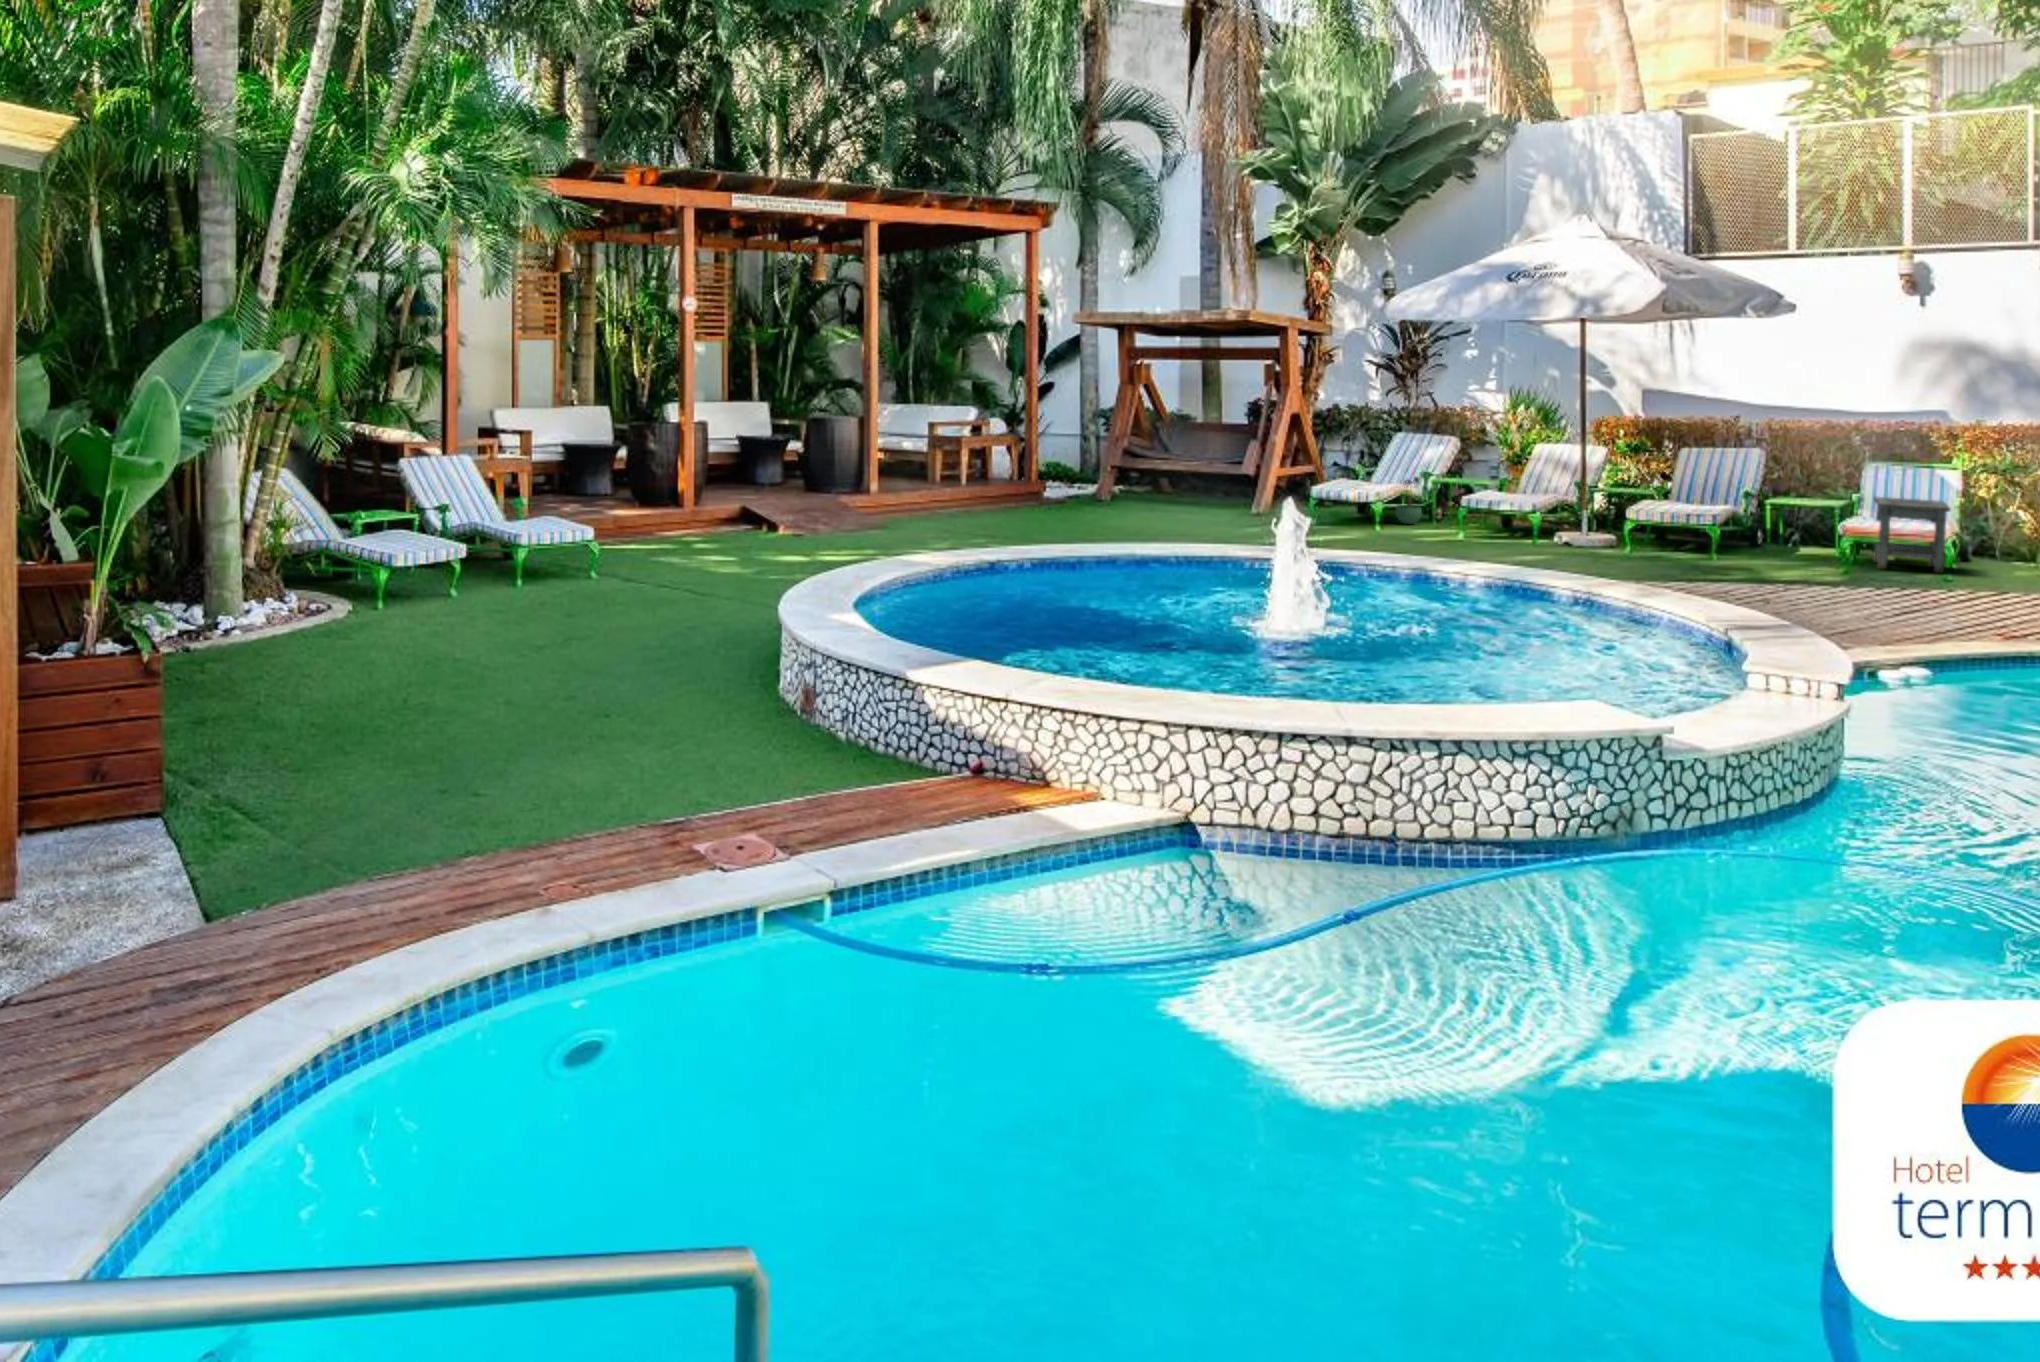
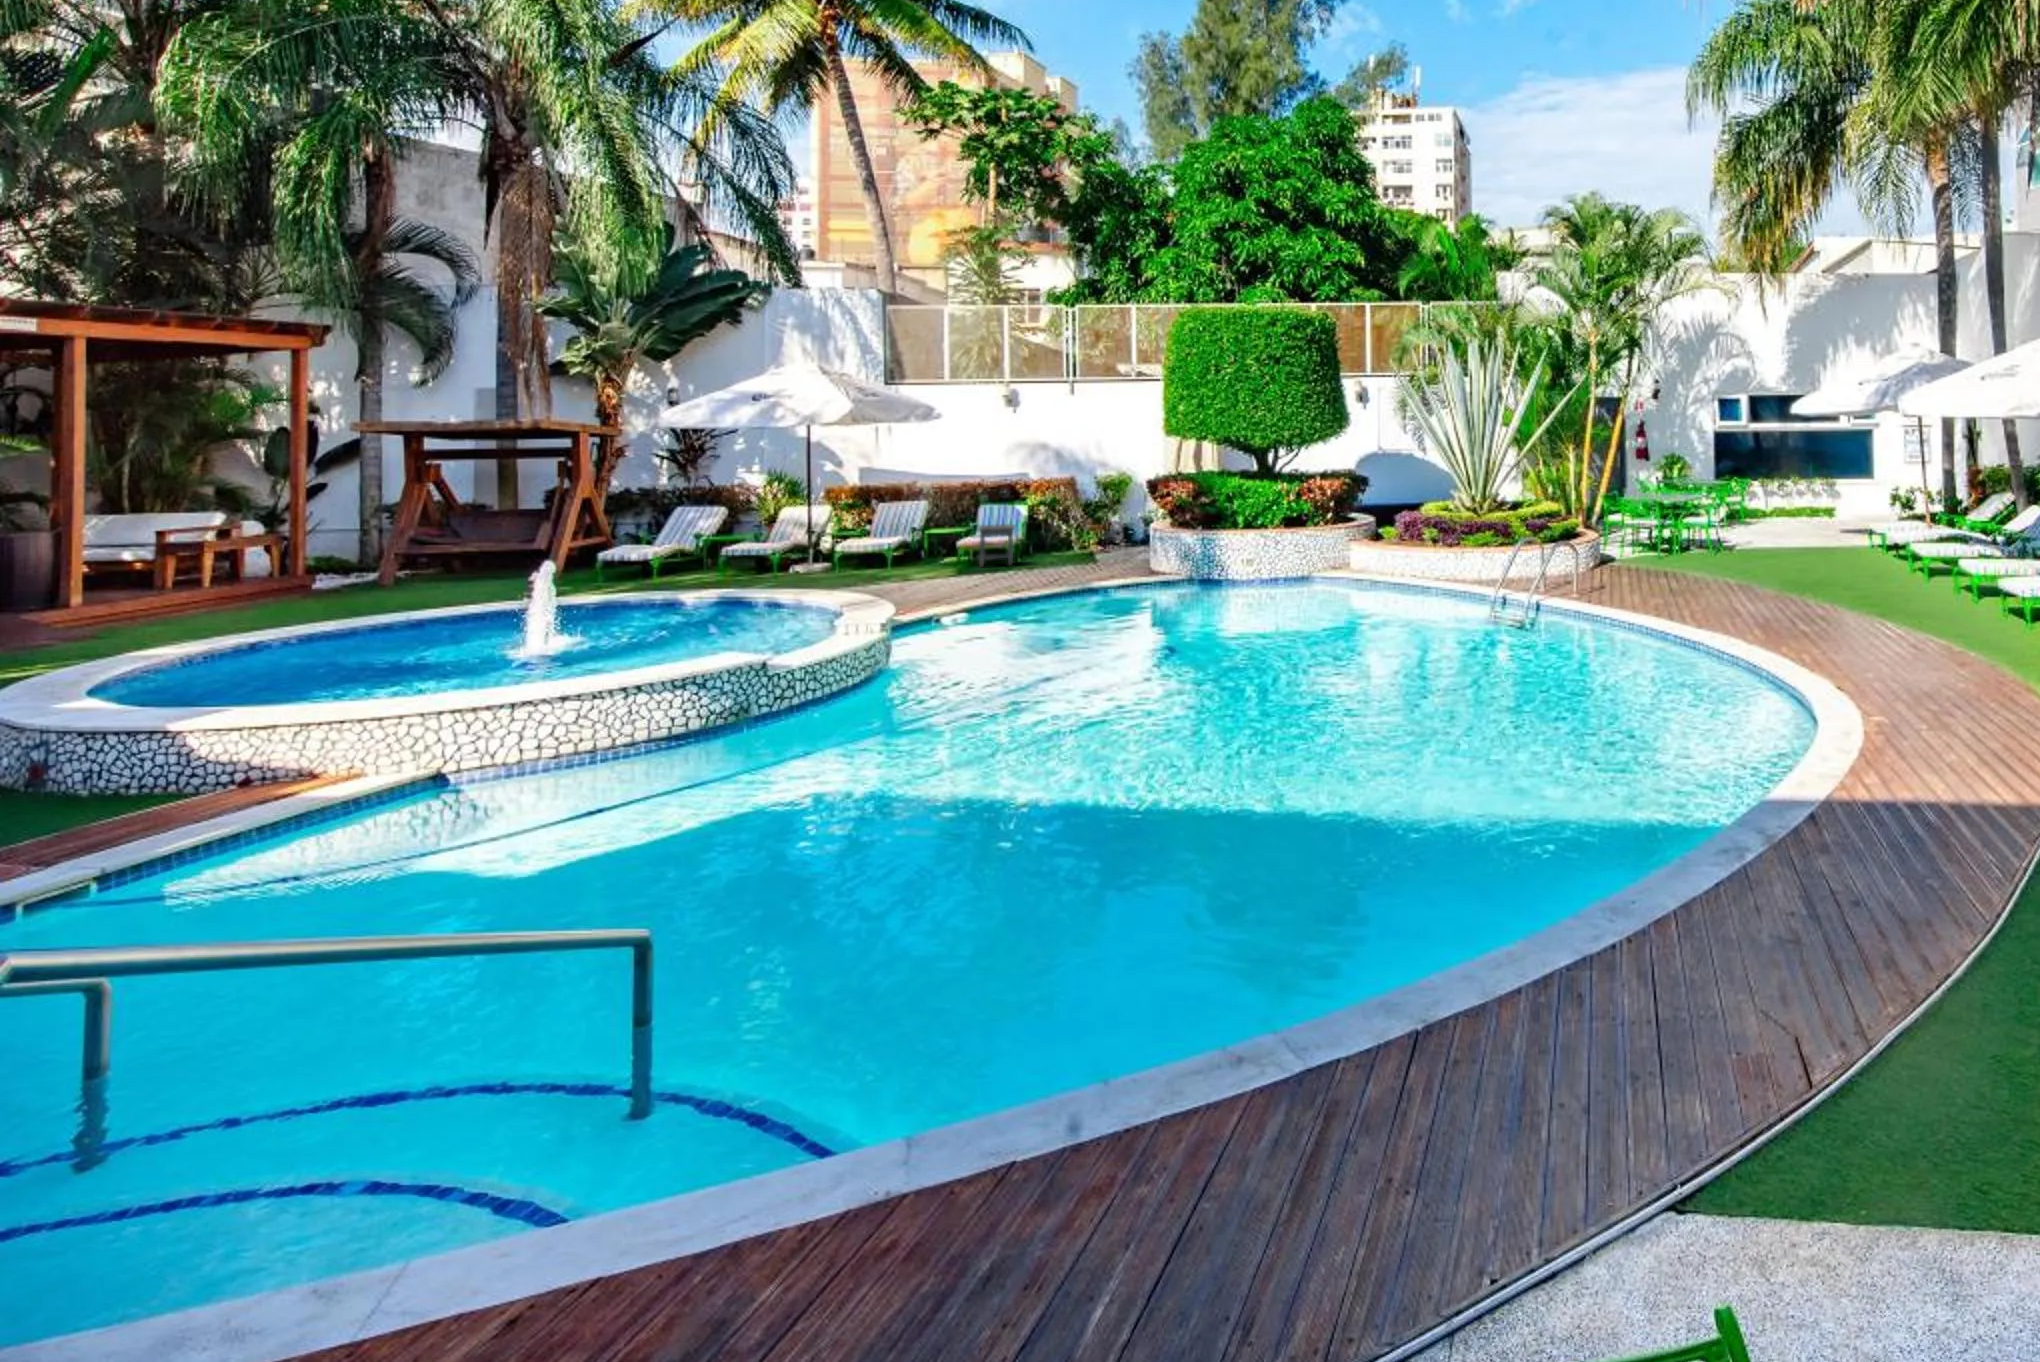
potted plant: present [1396,477,1422,524] -> none [668,539,693,576]

